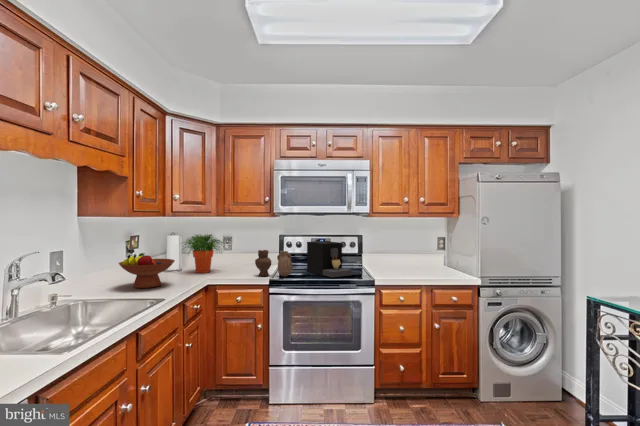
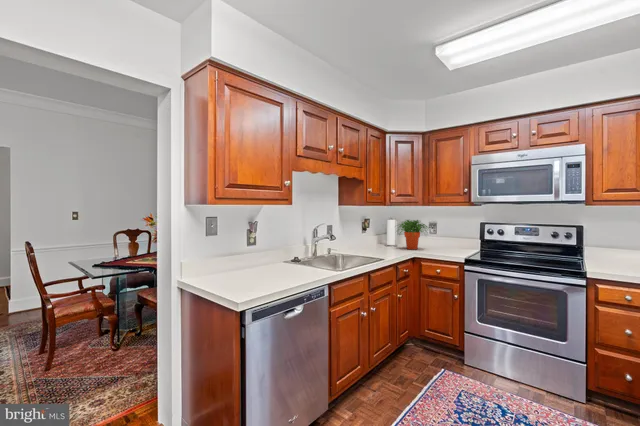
coffee maker: present [307,241,352,277] -> none [507,229,557,264]
vase: present [255,250,293,276] -> none [453,233,488,258]
fruit bowl: present [119,253,175,288] -> none [351,230,387,254]

